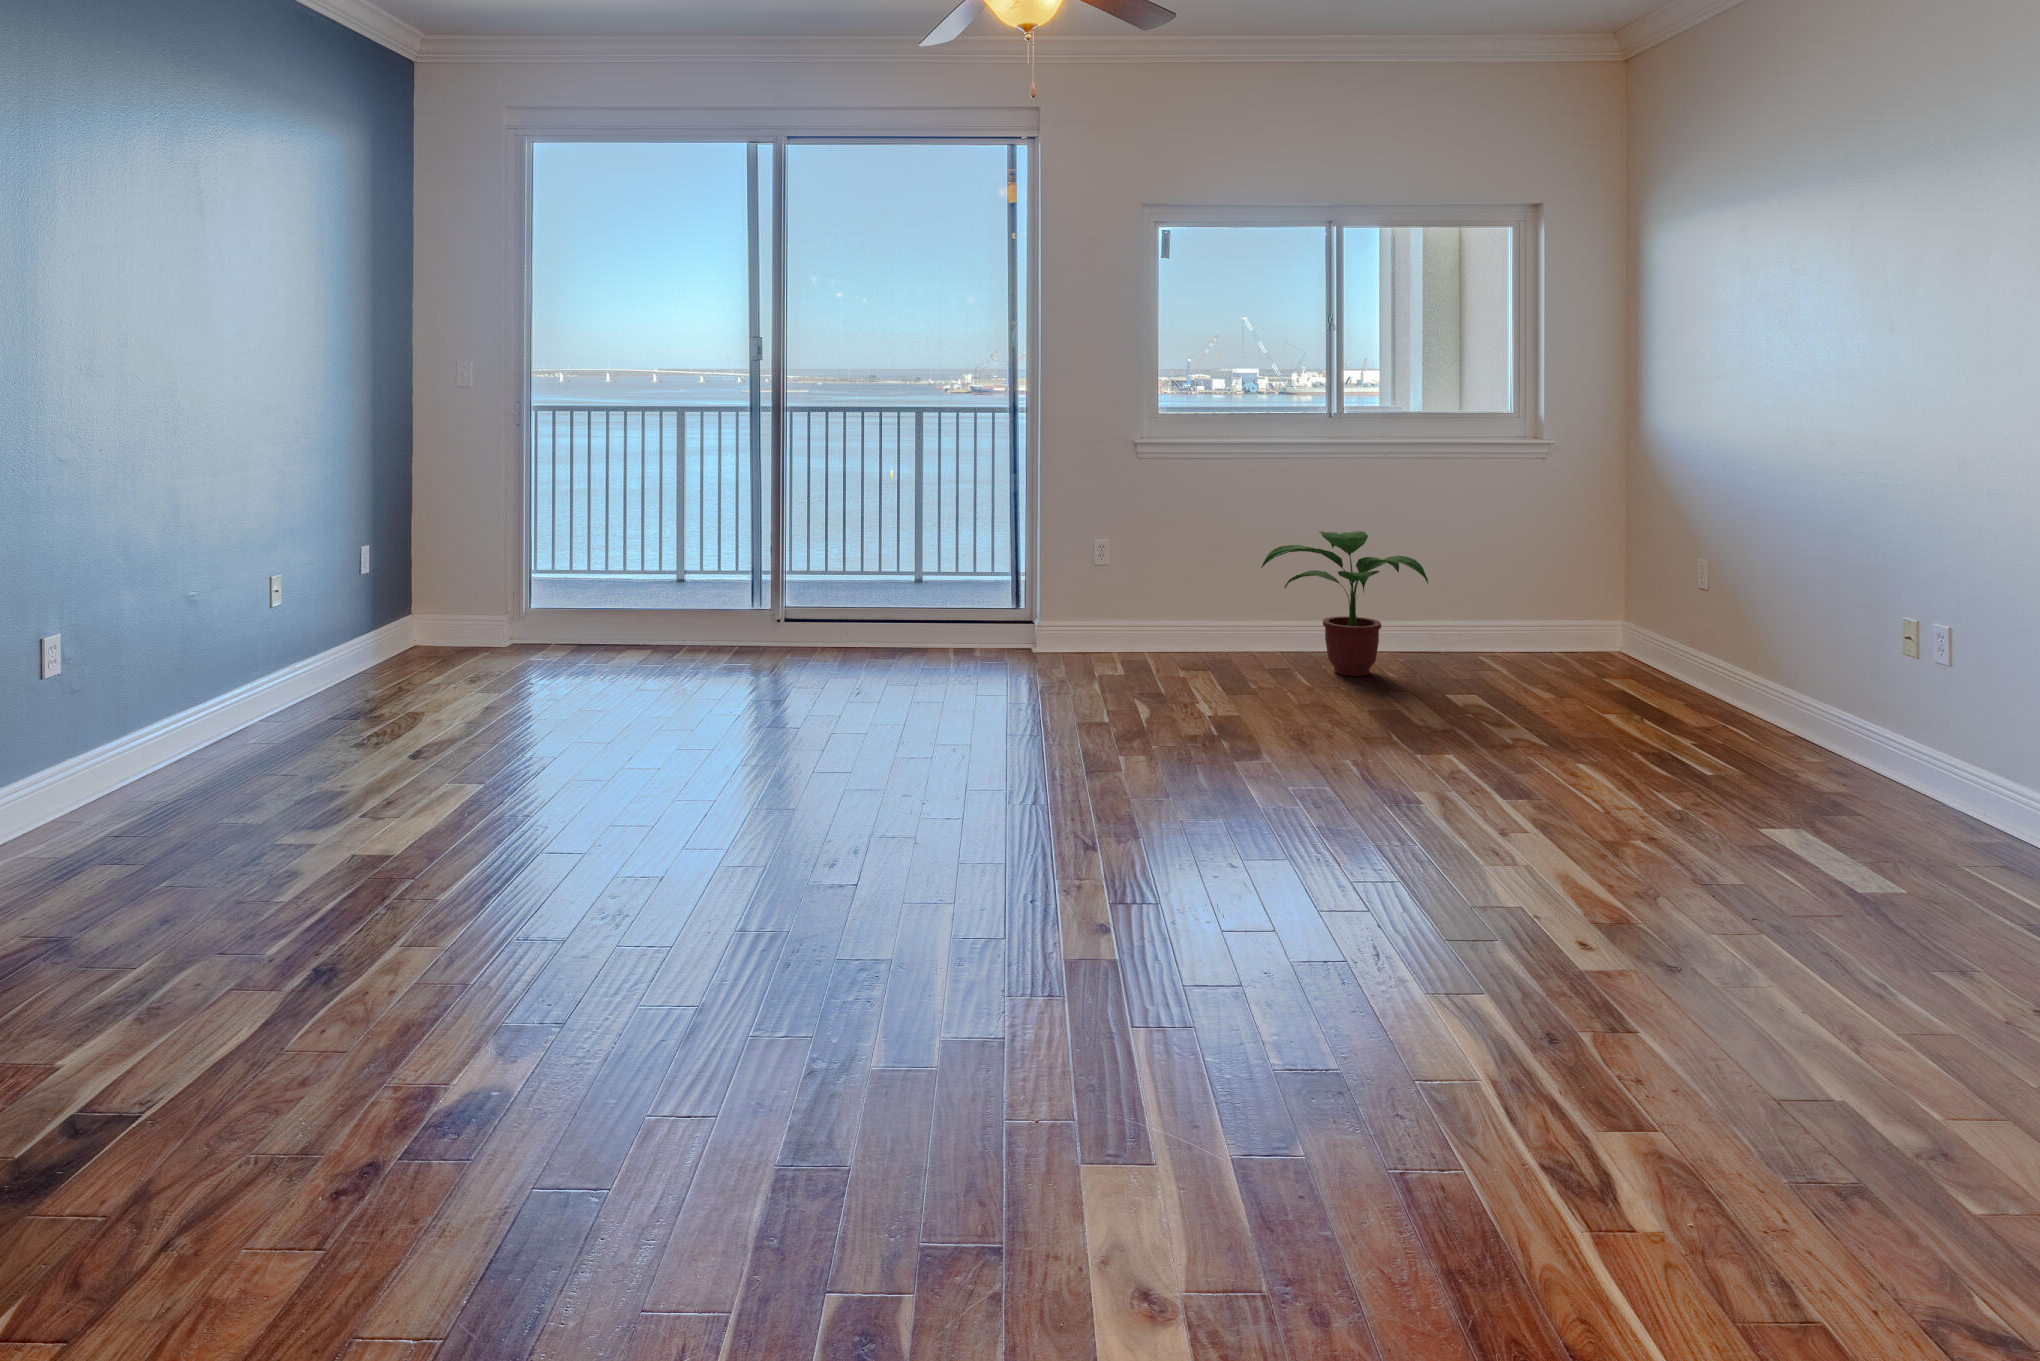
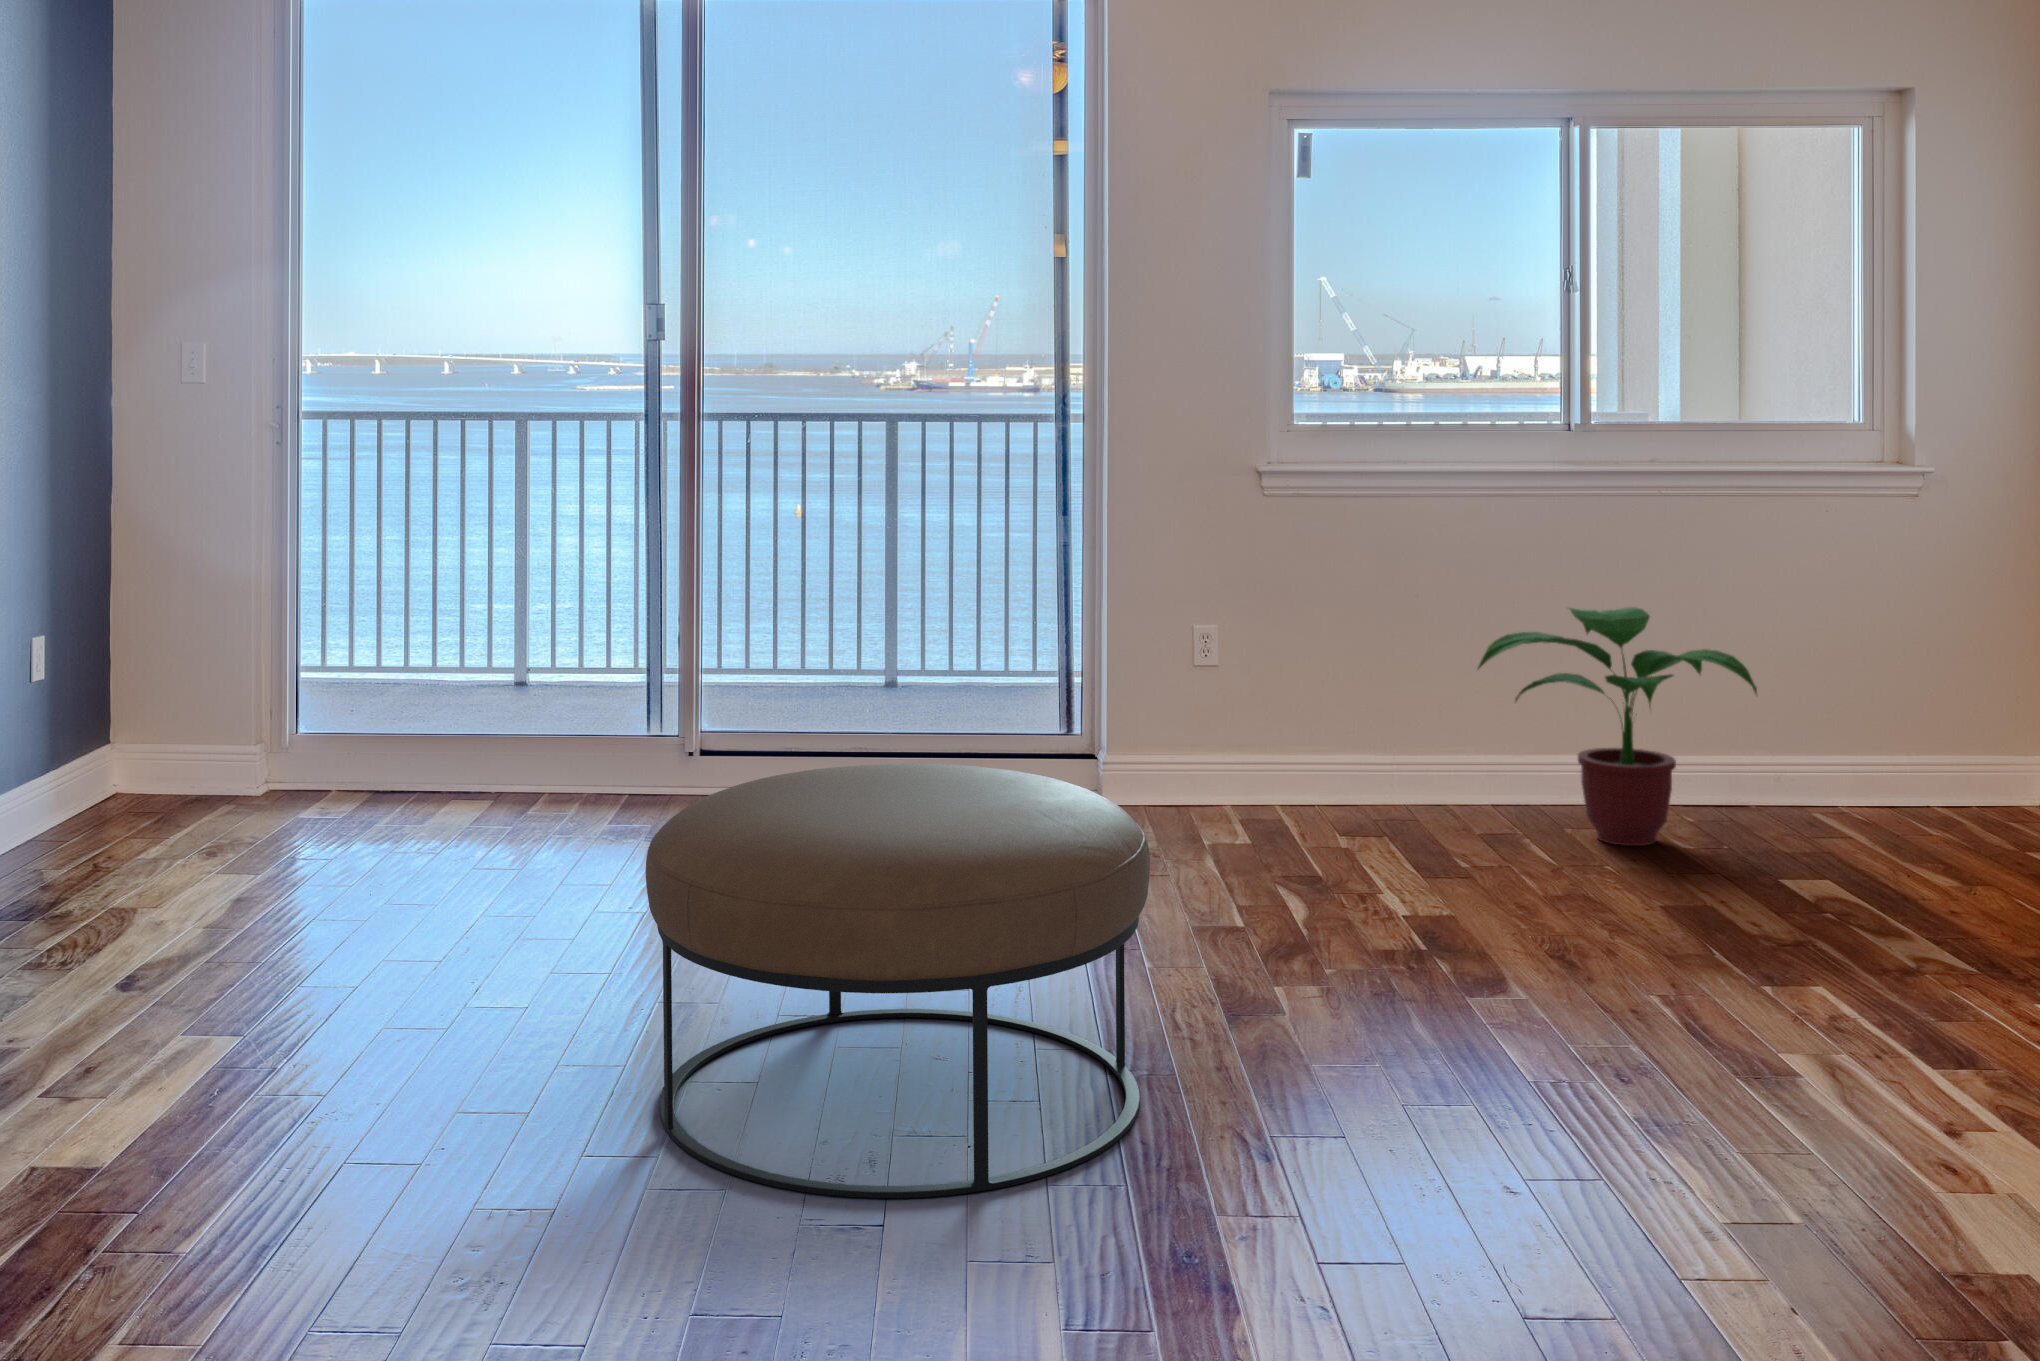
ottoman: none [734,617,1039,871] -> present [646,764,1150,1198]

